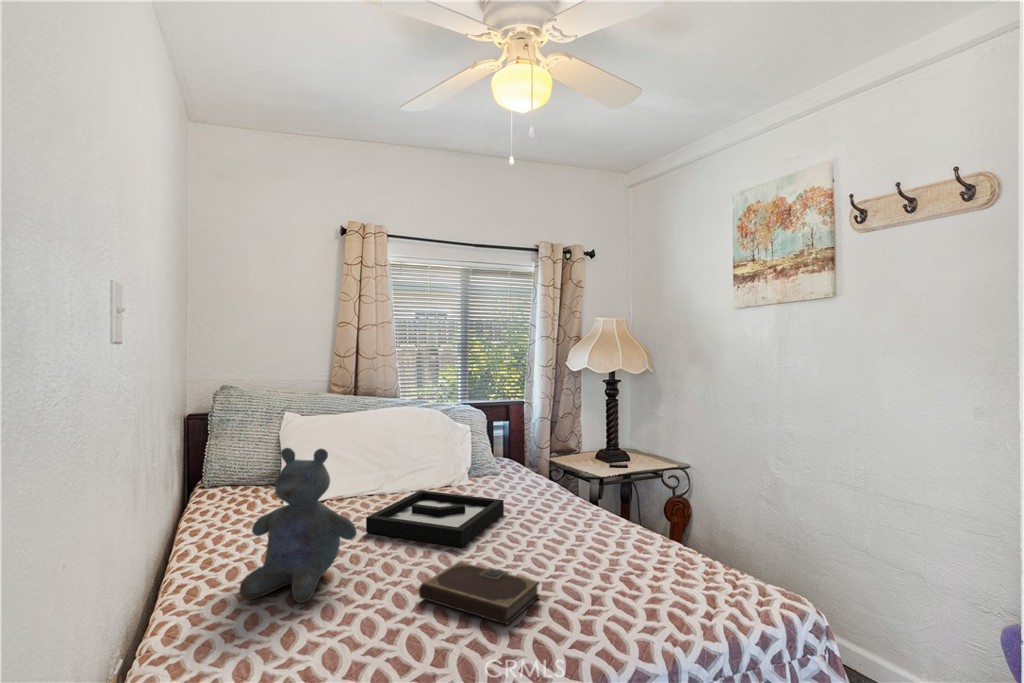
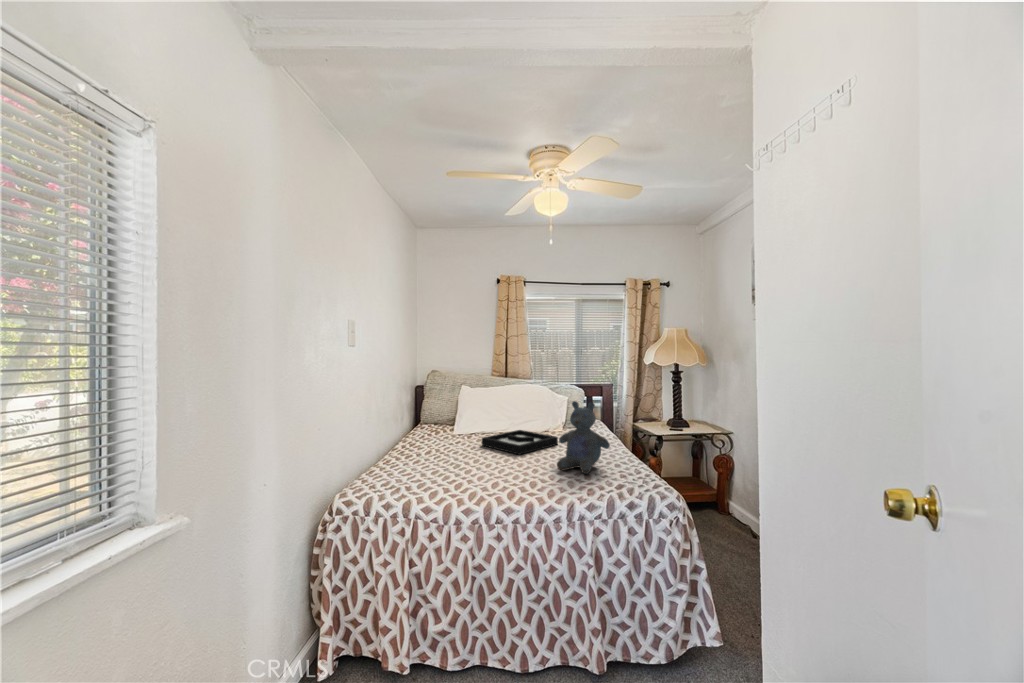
stuffed bear: present [240,448,357,603] -> present [557,401,610,474]
notebook: present [419,562,540,625] -> none [481,457,534,480]

